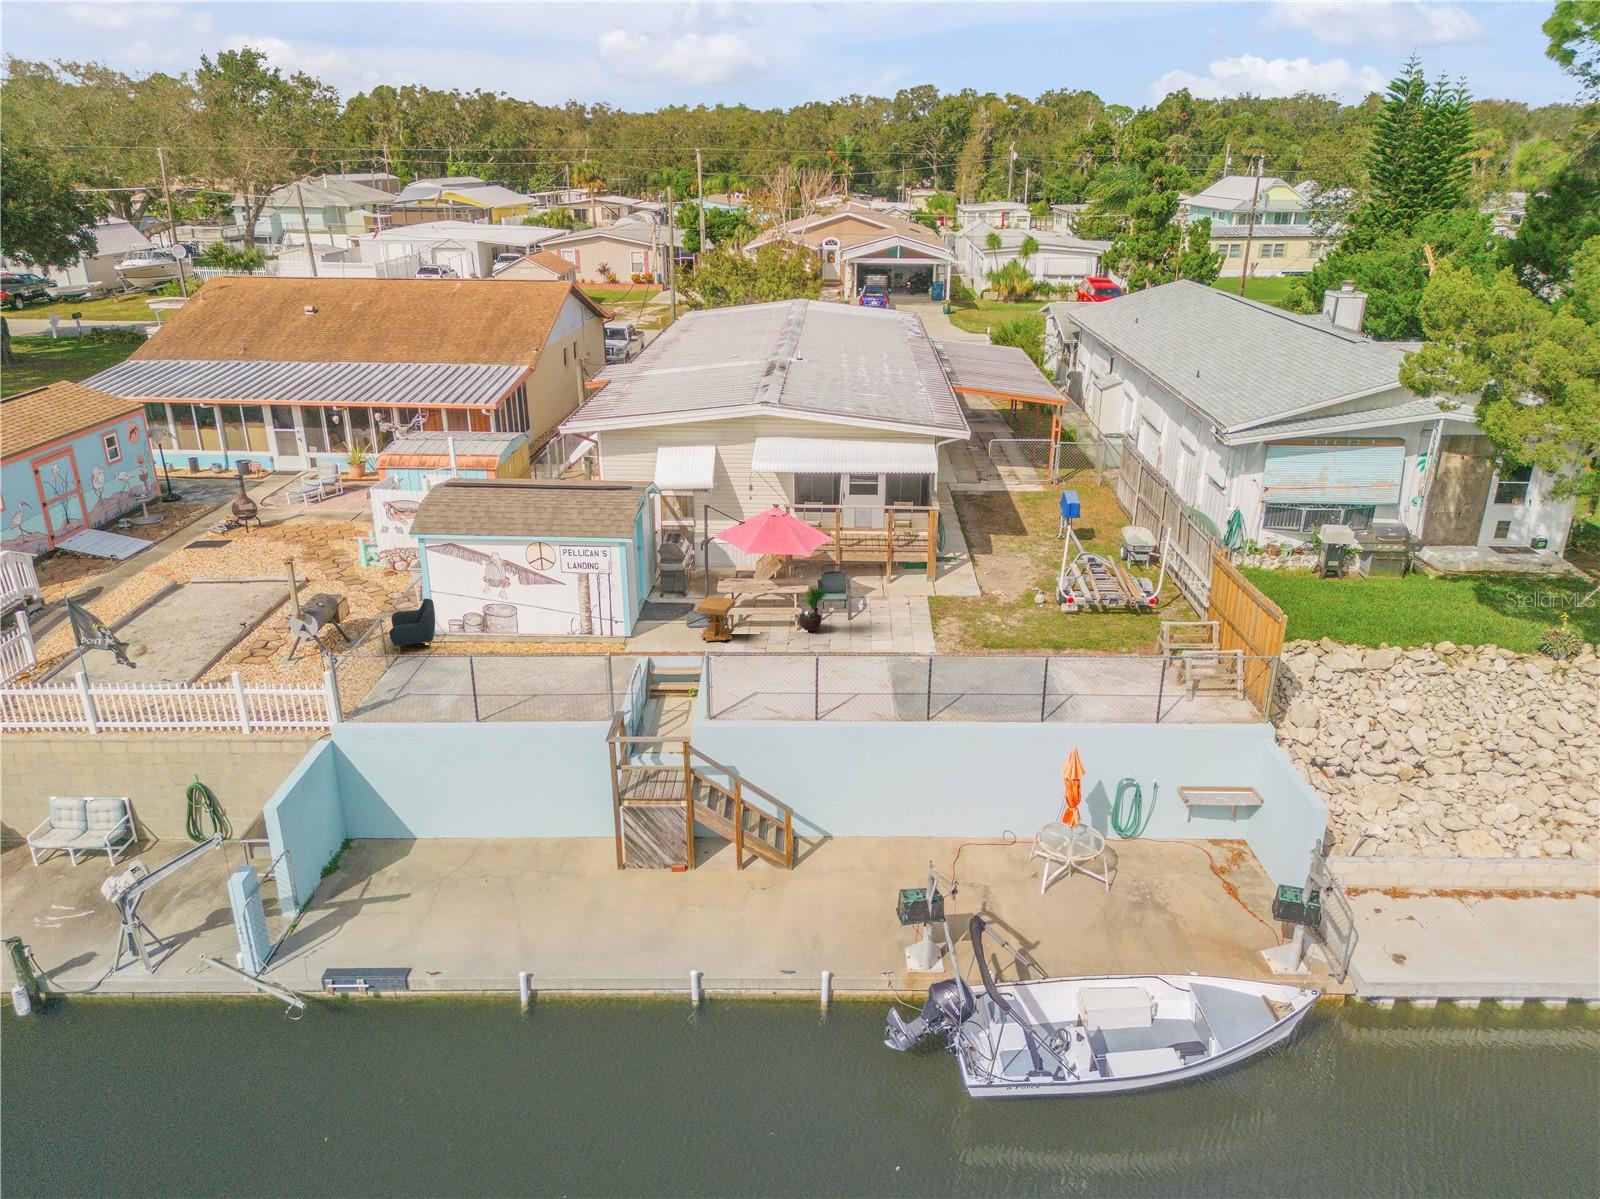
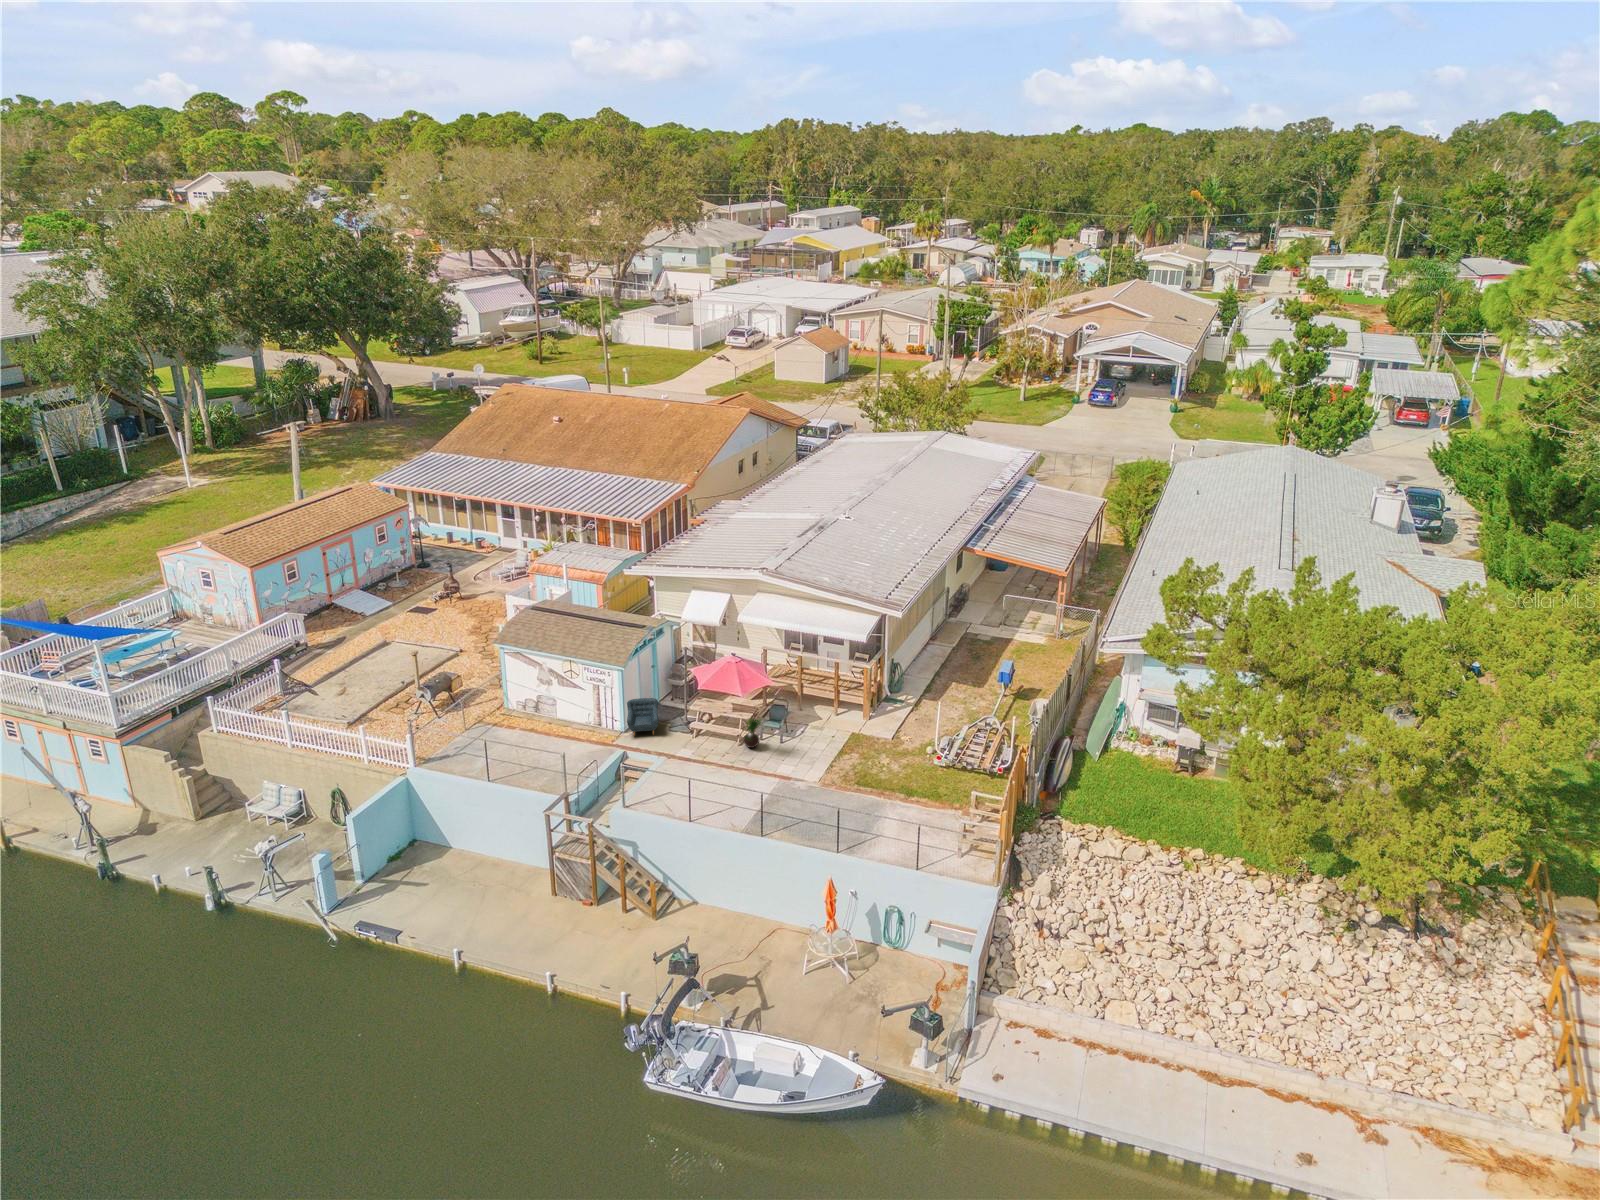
side table: present [697,596,736,643] -> none [671,711,701,746]
armchair: present [389,598,435,653] -> present [627,698,659,736]

